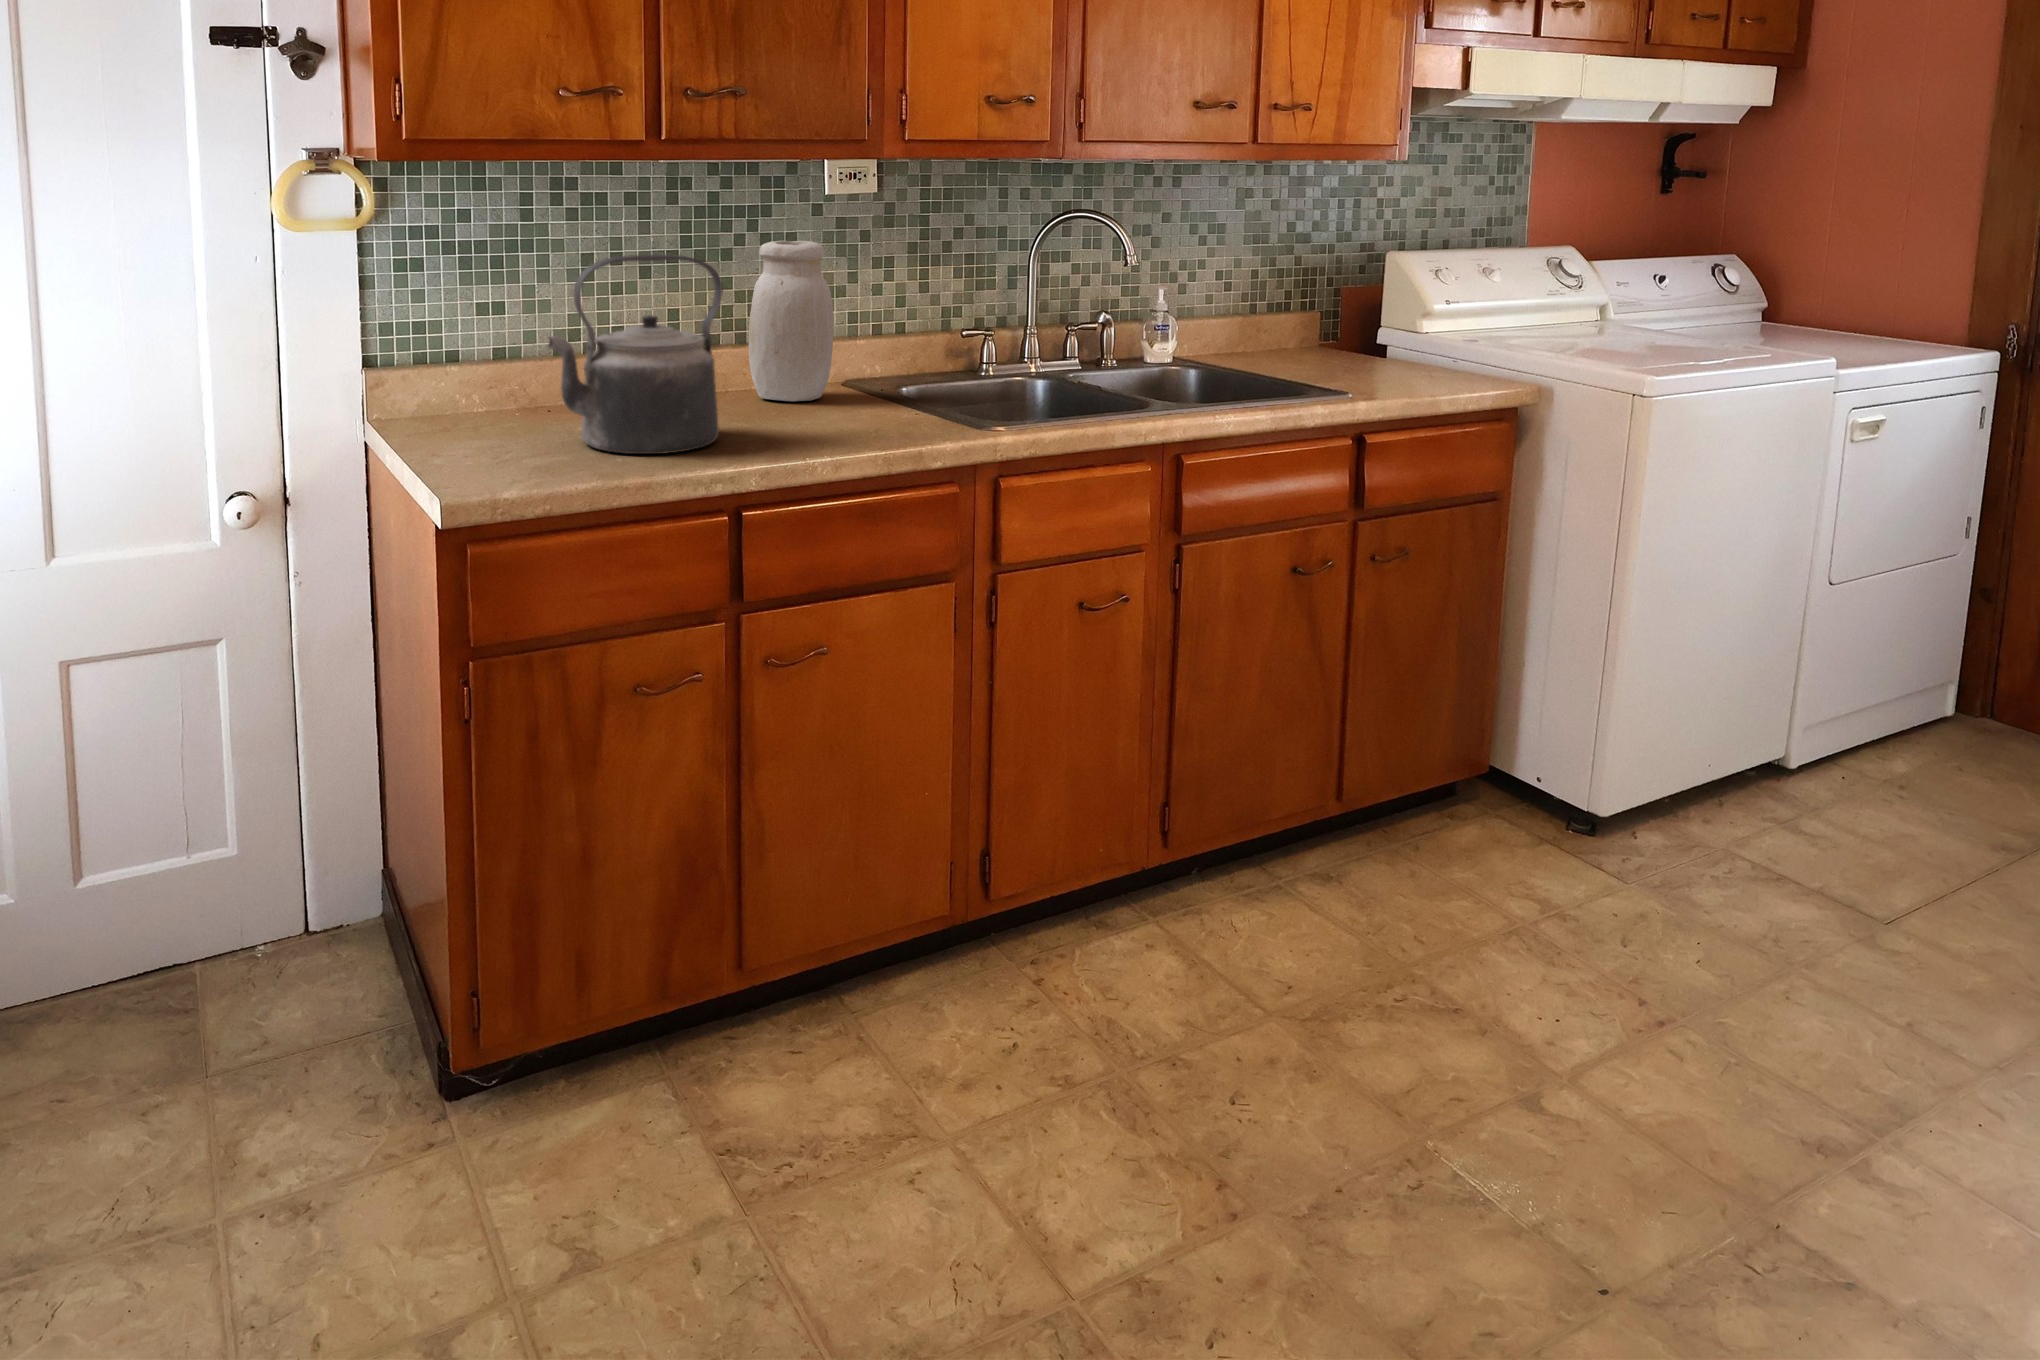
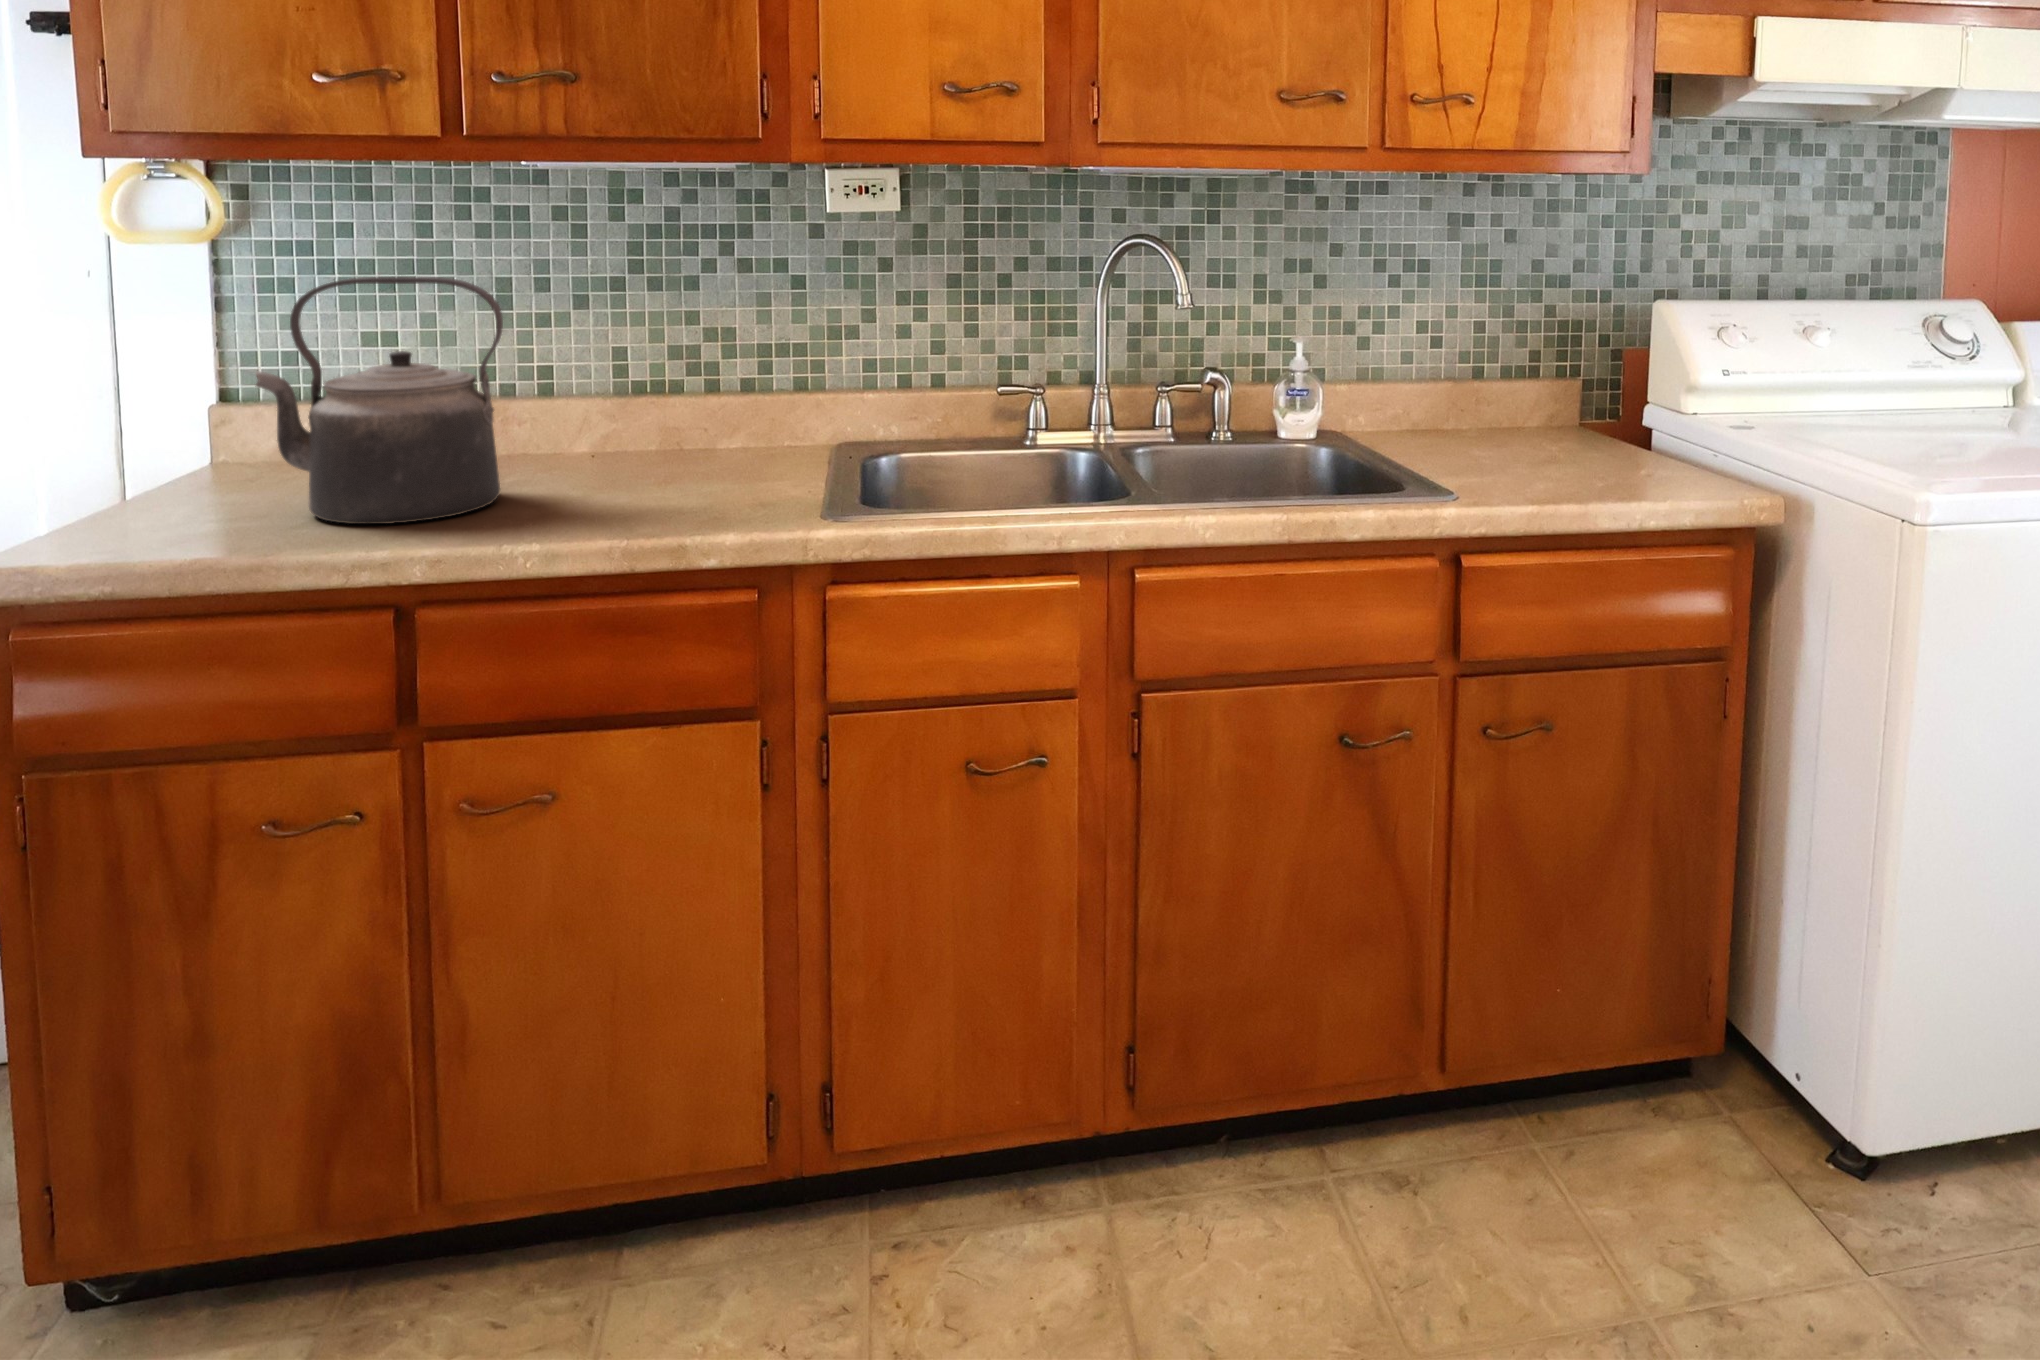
jar: present [749,241,833,401] -> none [667,267,775,465]

